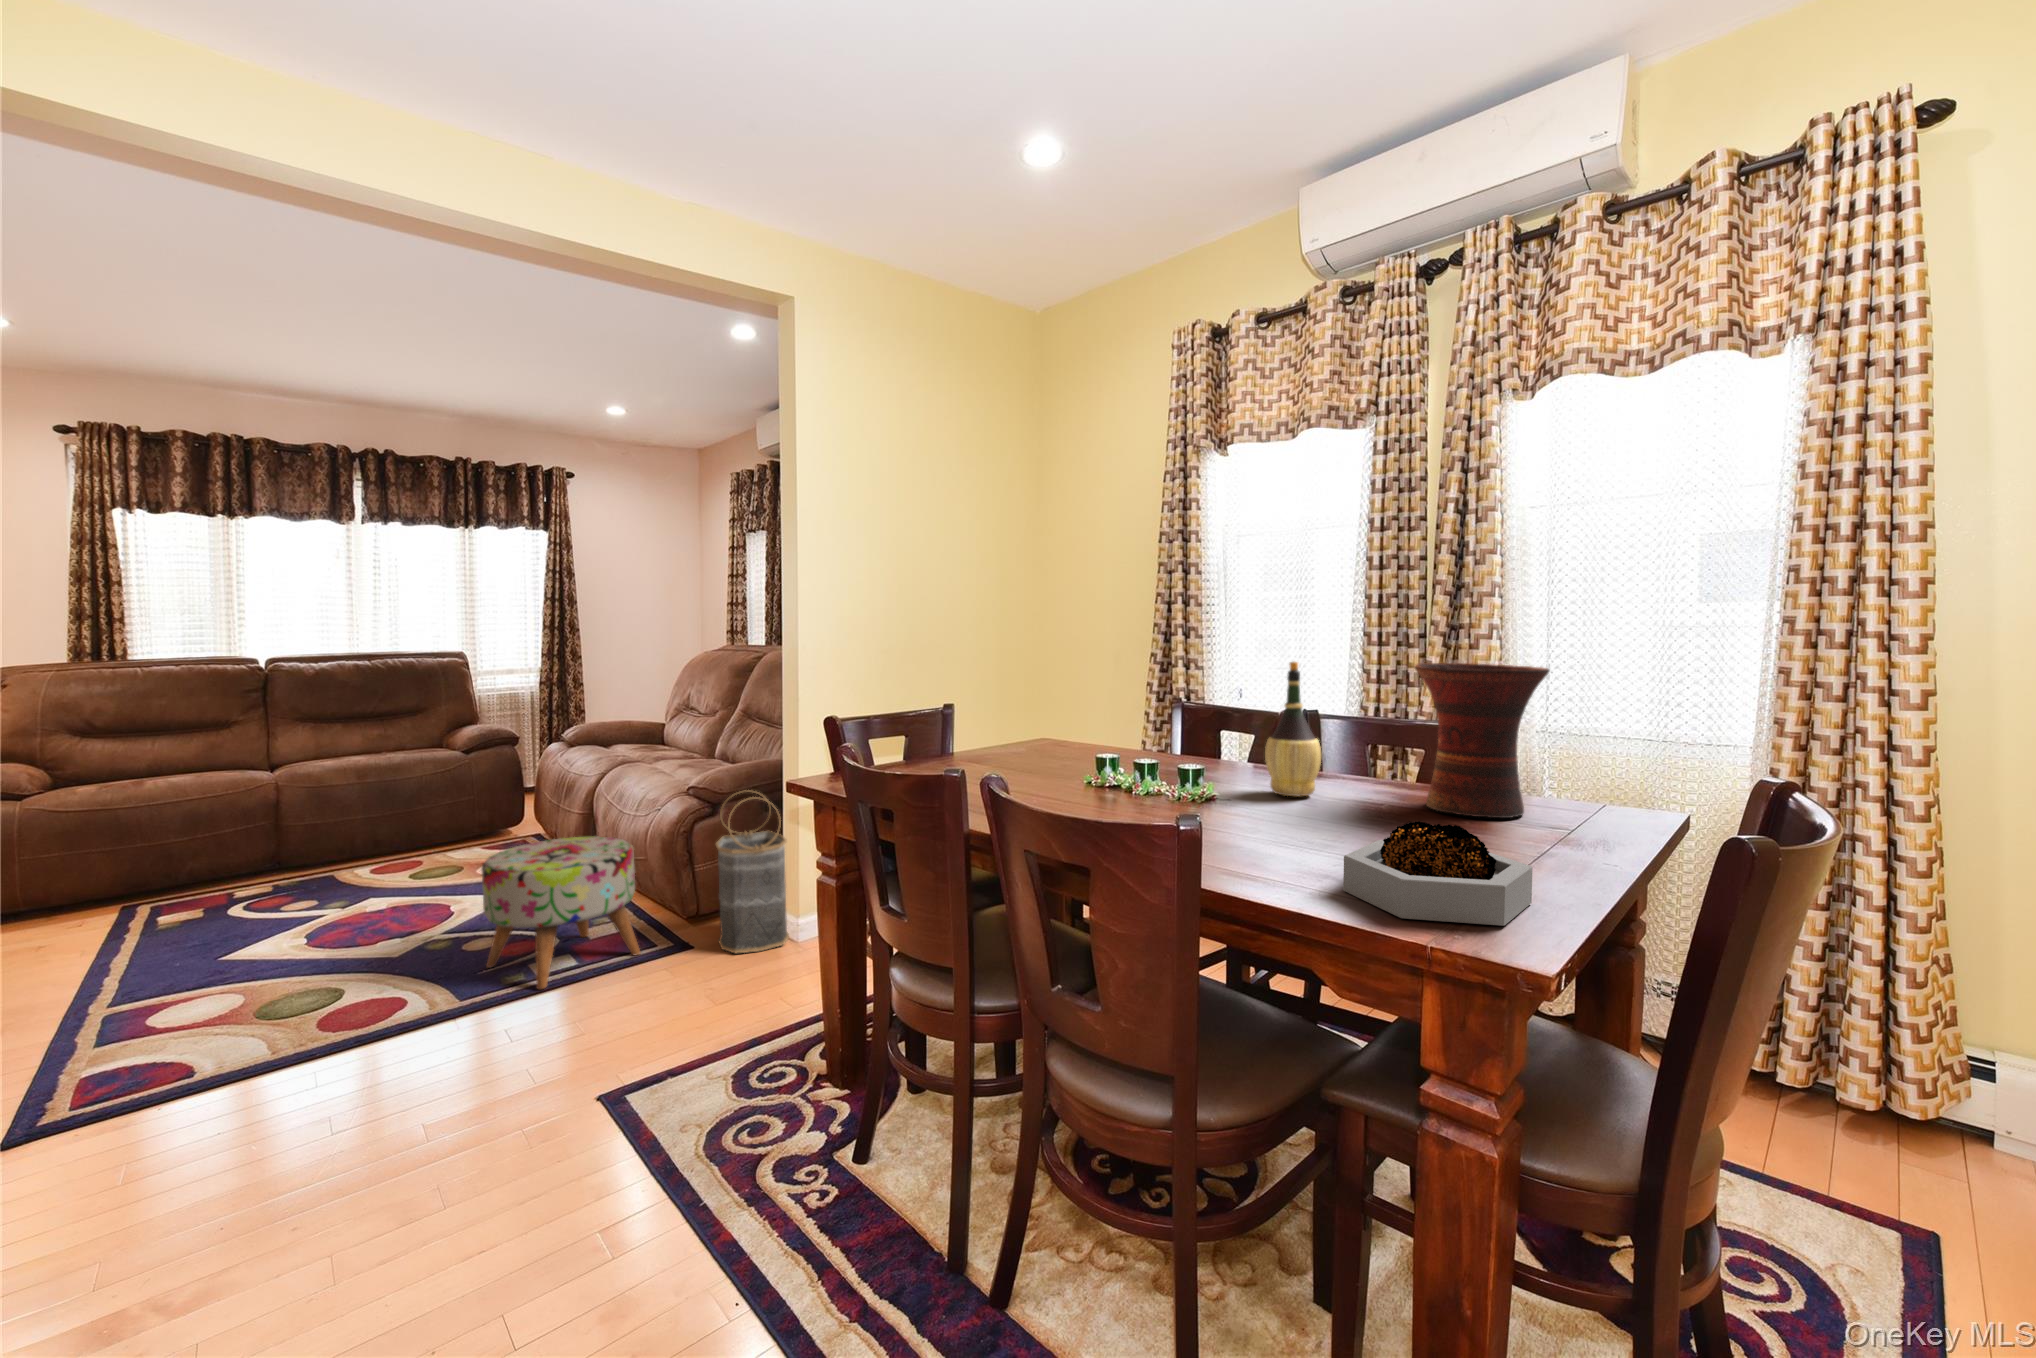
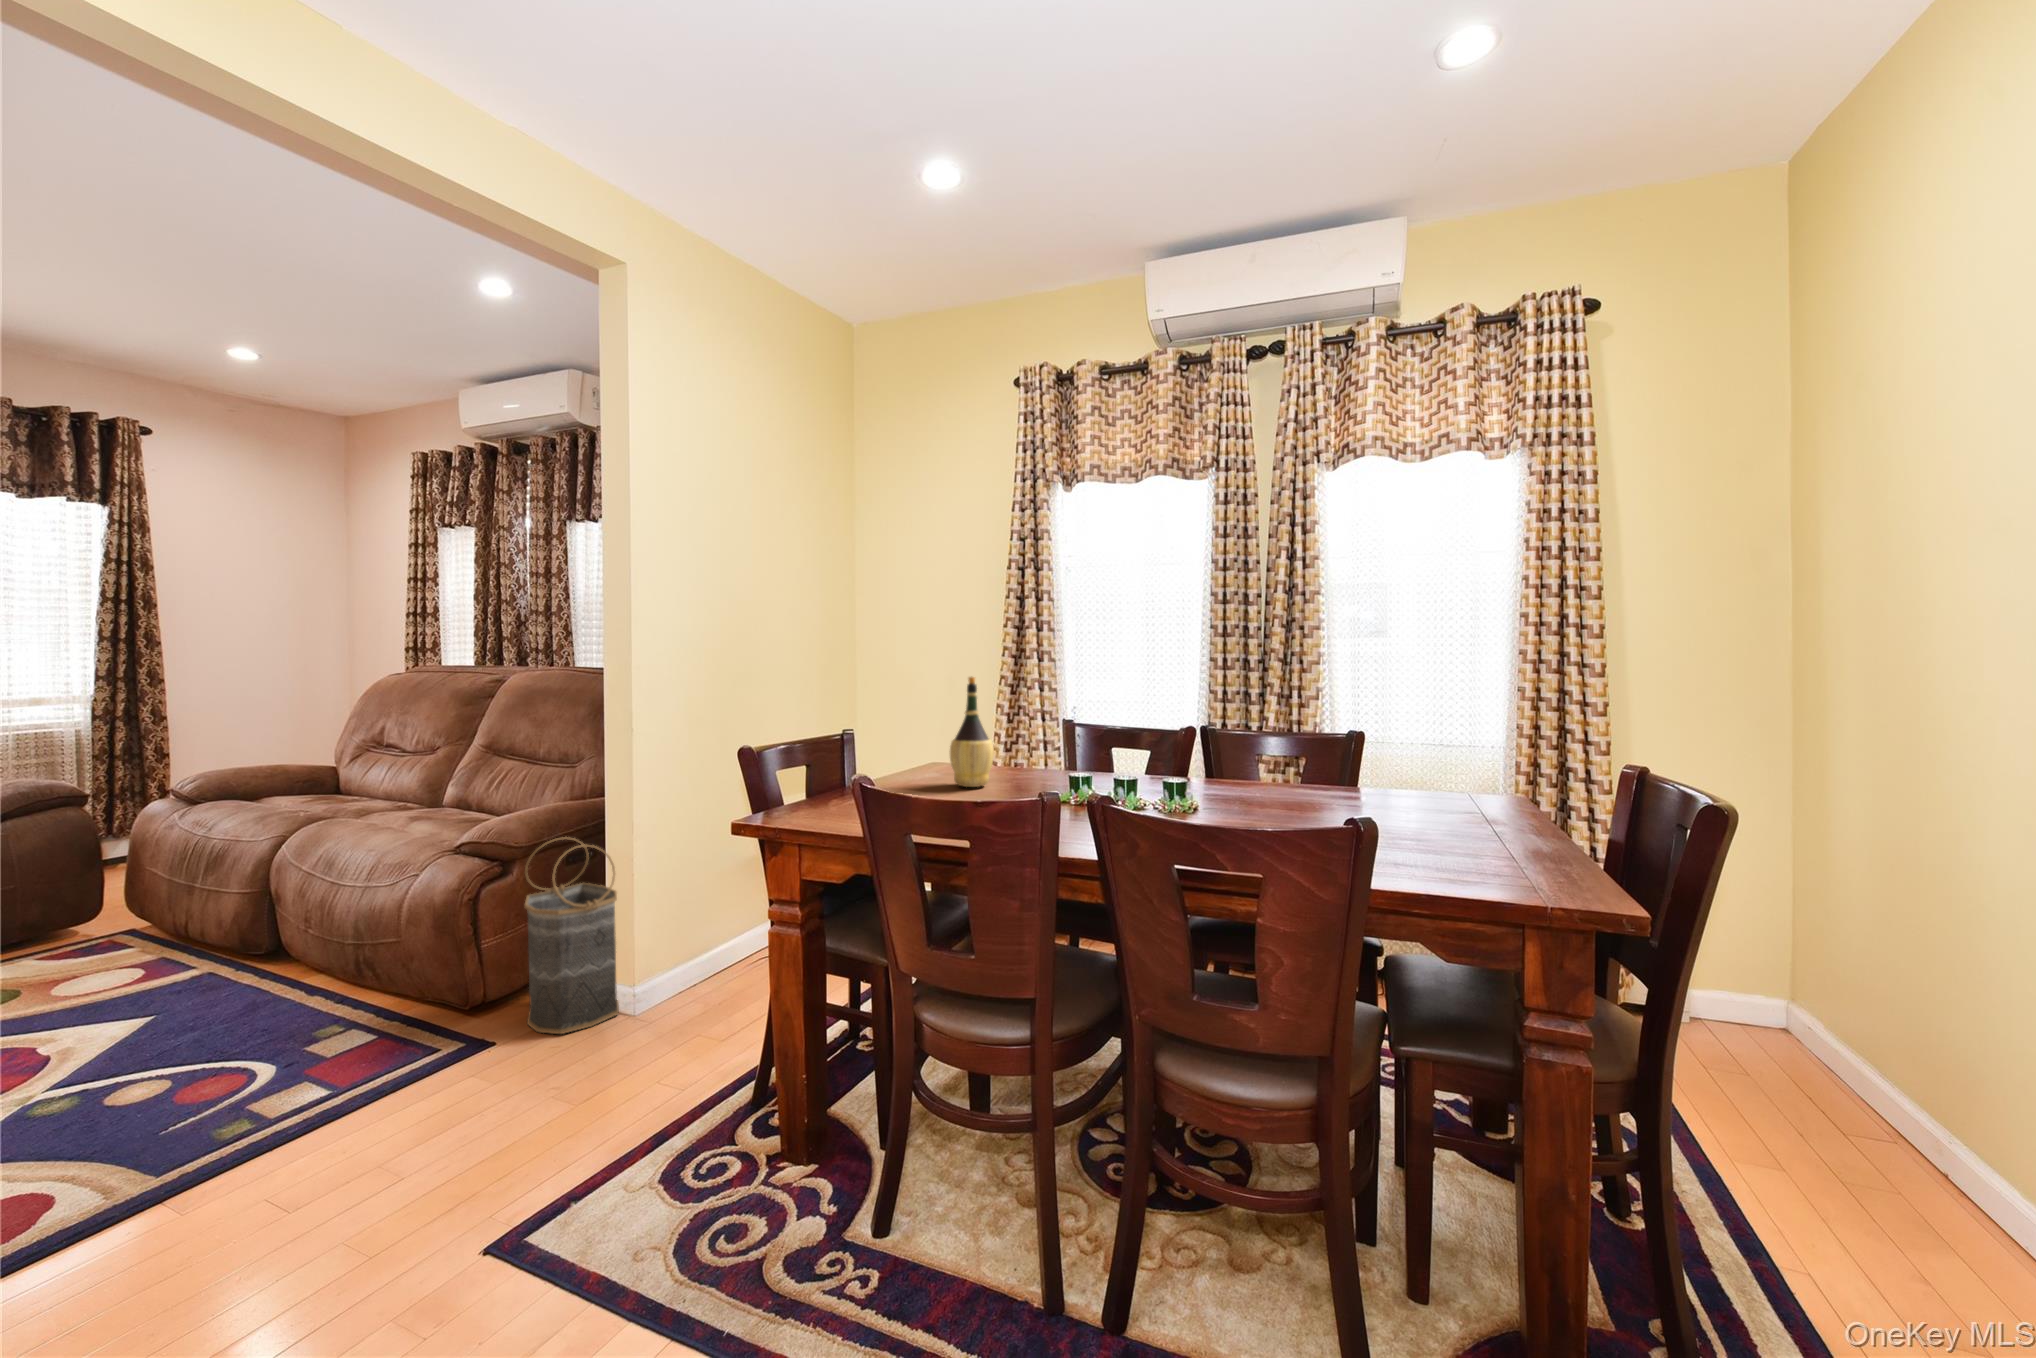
wine bottle: present [1265,662,1321,796] -> present [950,676,994,787]
vase: present [1414,663,1550,818] -> none [1339,683,1445,808]
decorative bowl: present [1343,821,1532,926] -> none [1420,810,1572,896]
ottoman: present [482,836,641,989] -> none [170,913,422,1131]

